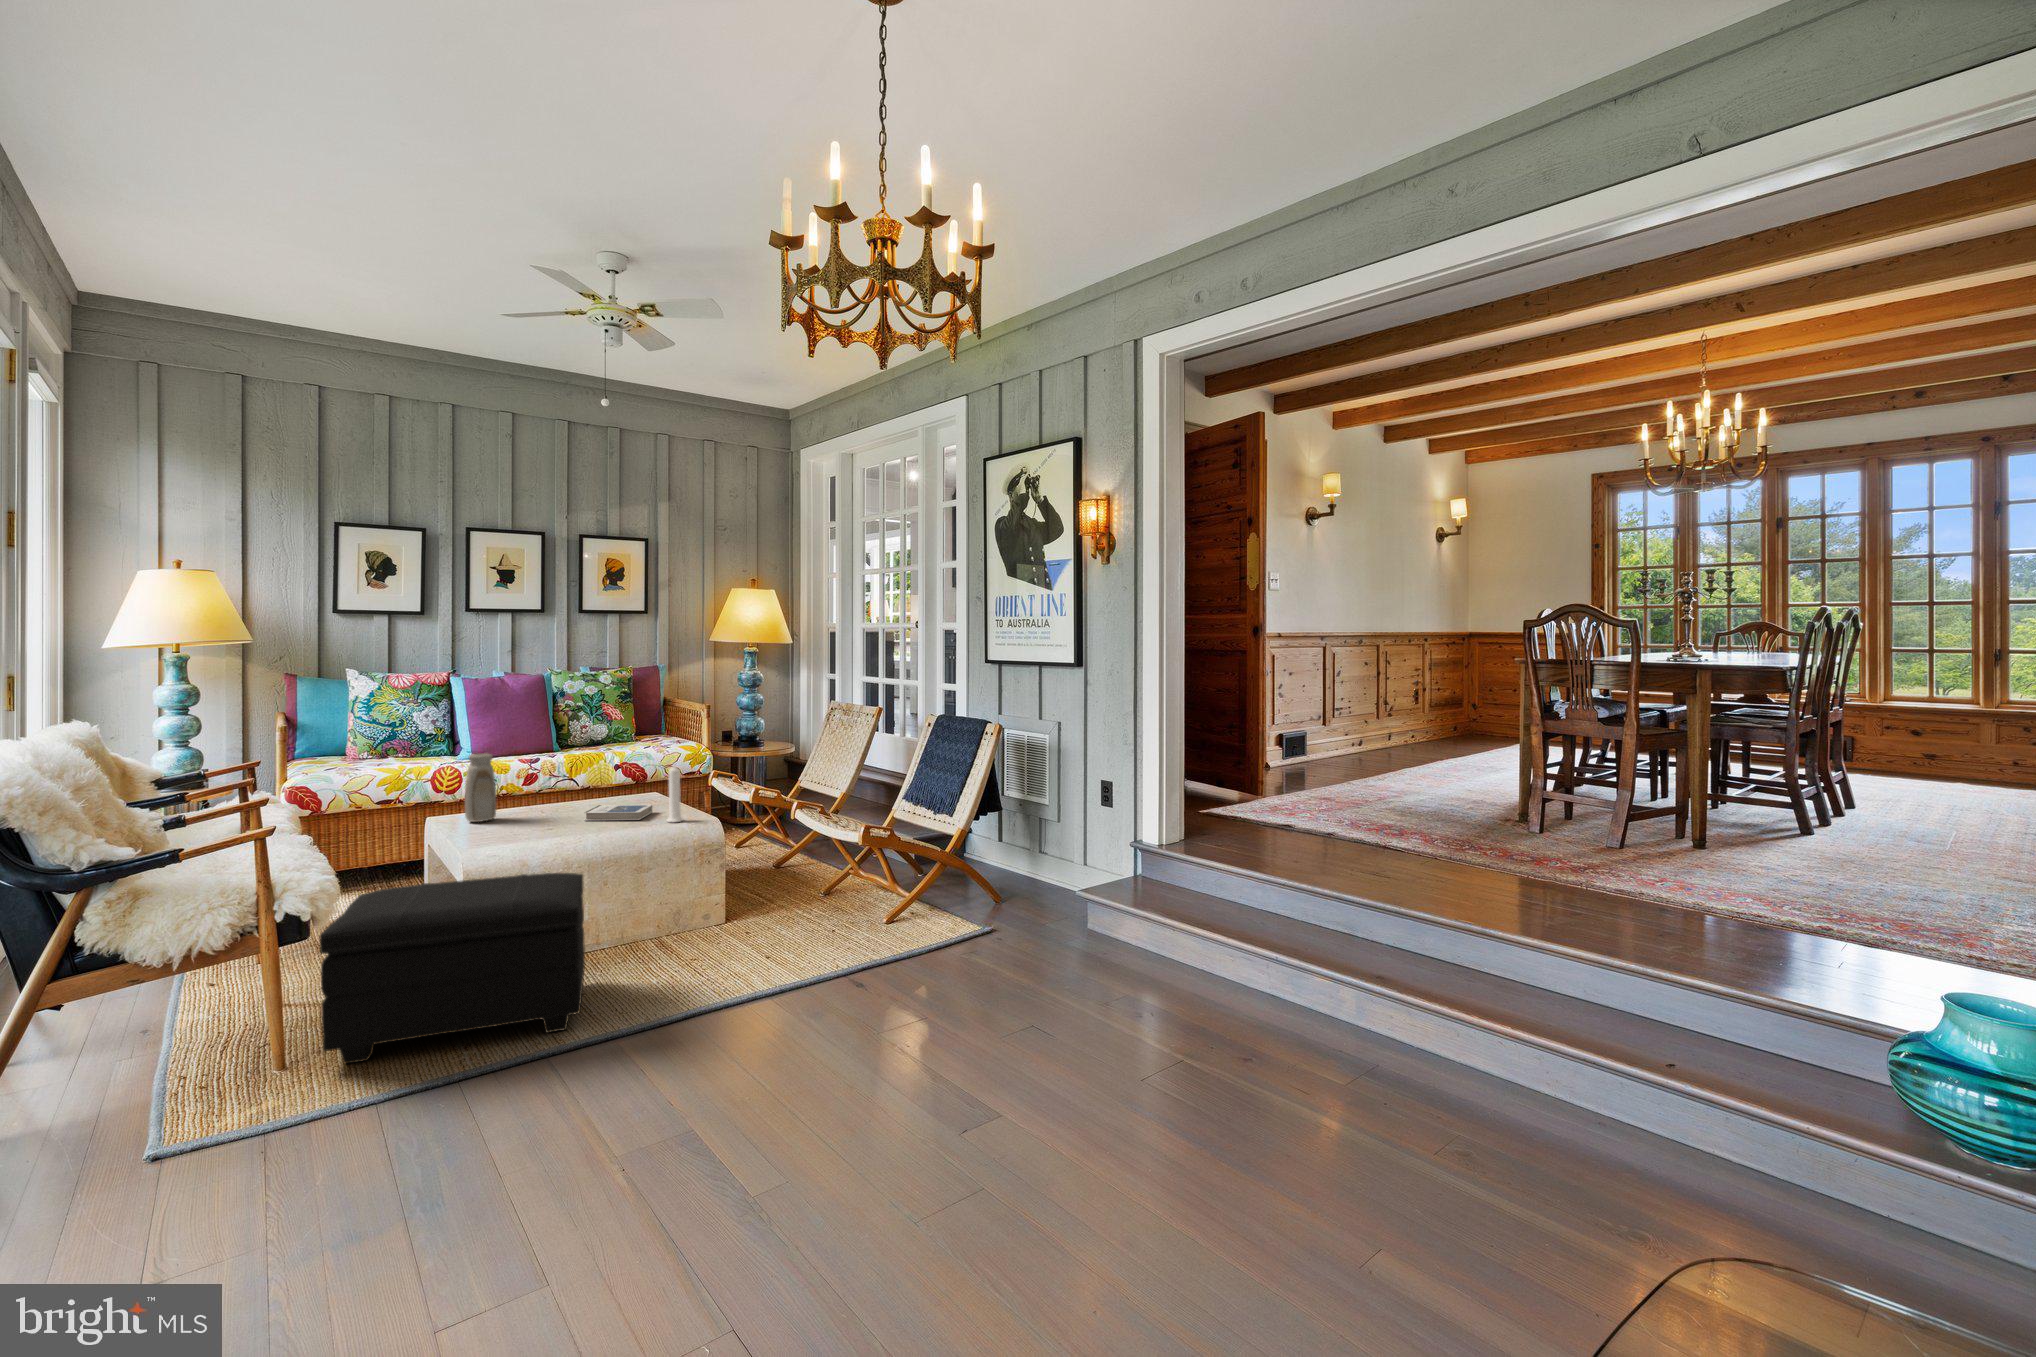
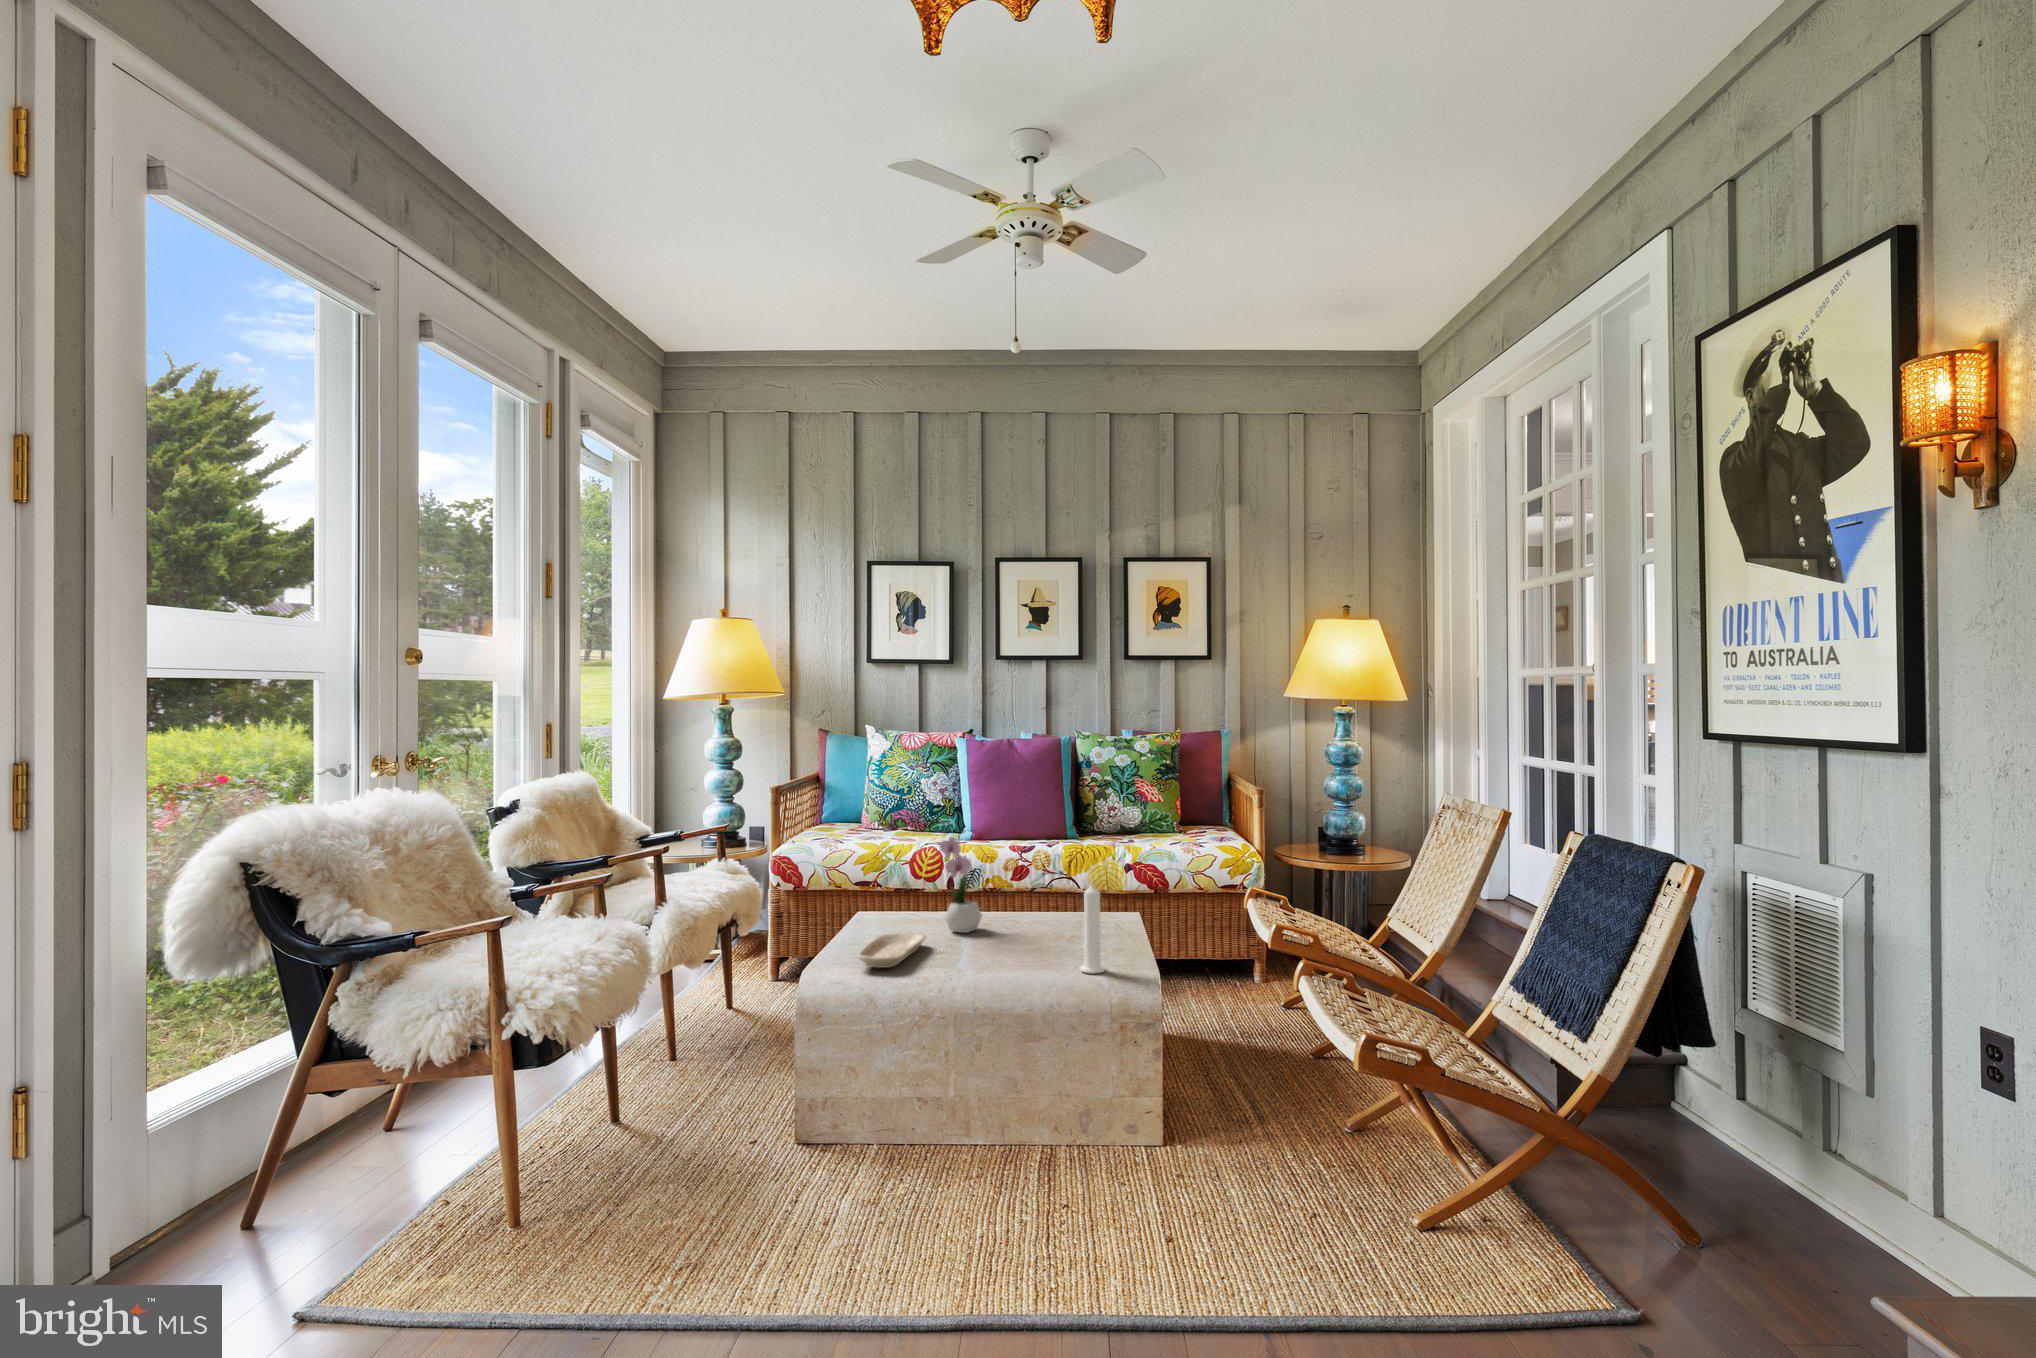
flower arrangement: none [530,734,563,815] -> present [940,822,982,933]
vase: present [465,753,496,822] -> none [868,841,903,932]
hardback book: present [584,805,653,821] -> none [987,928,1083,961]
tray: none [493,817,537,840] -> present [857,933,926,968]
footstool: present [320,873,585,1064] -> none [527,1019,891,1299]

